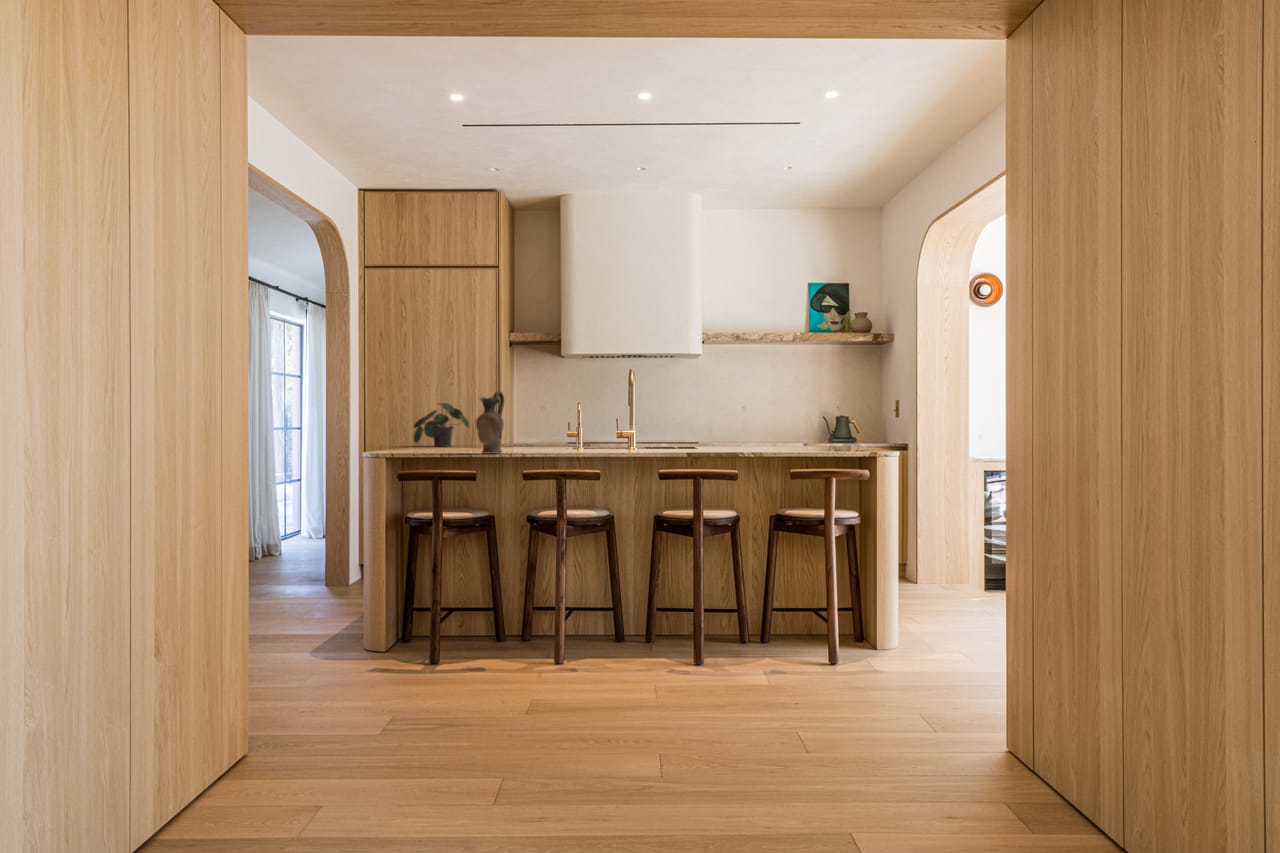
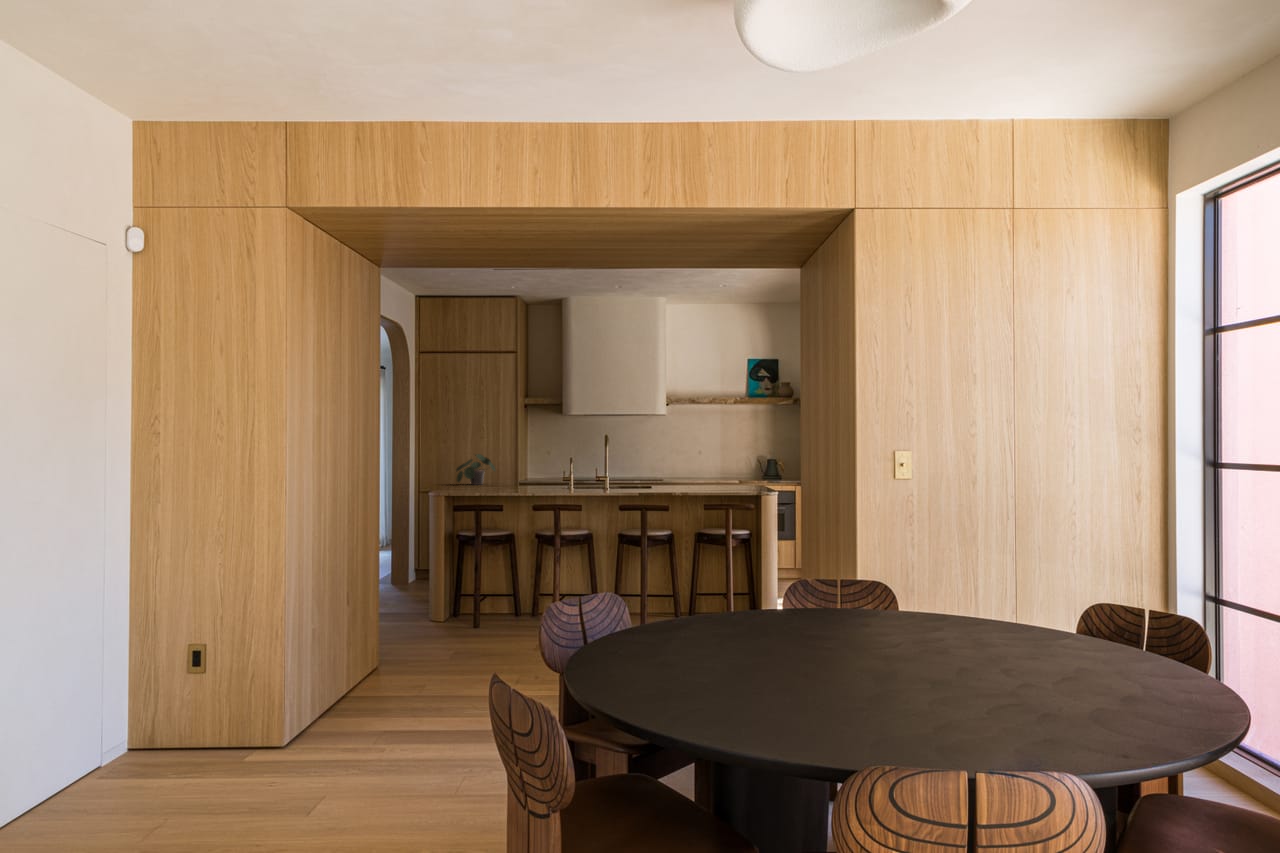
ceramic pitcher: present [476,391,504,453] -> none [503,451,521,493]

